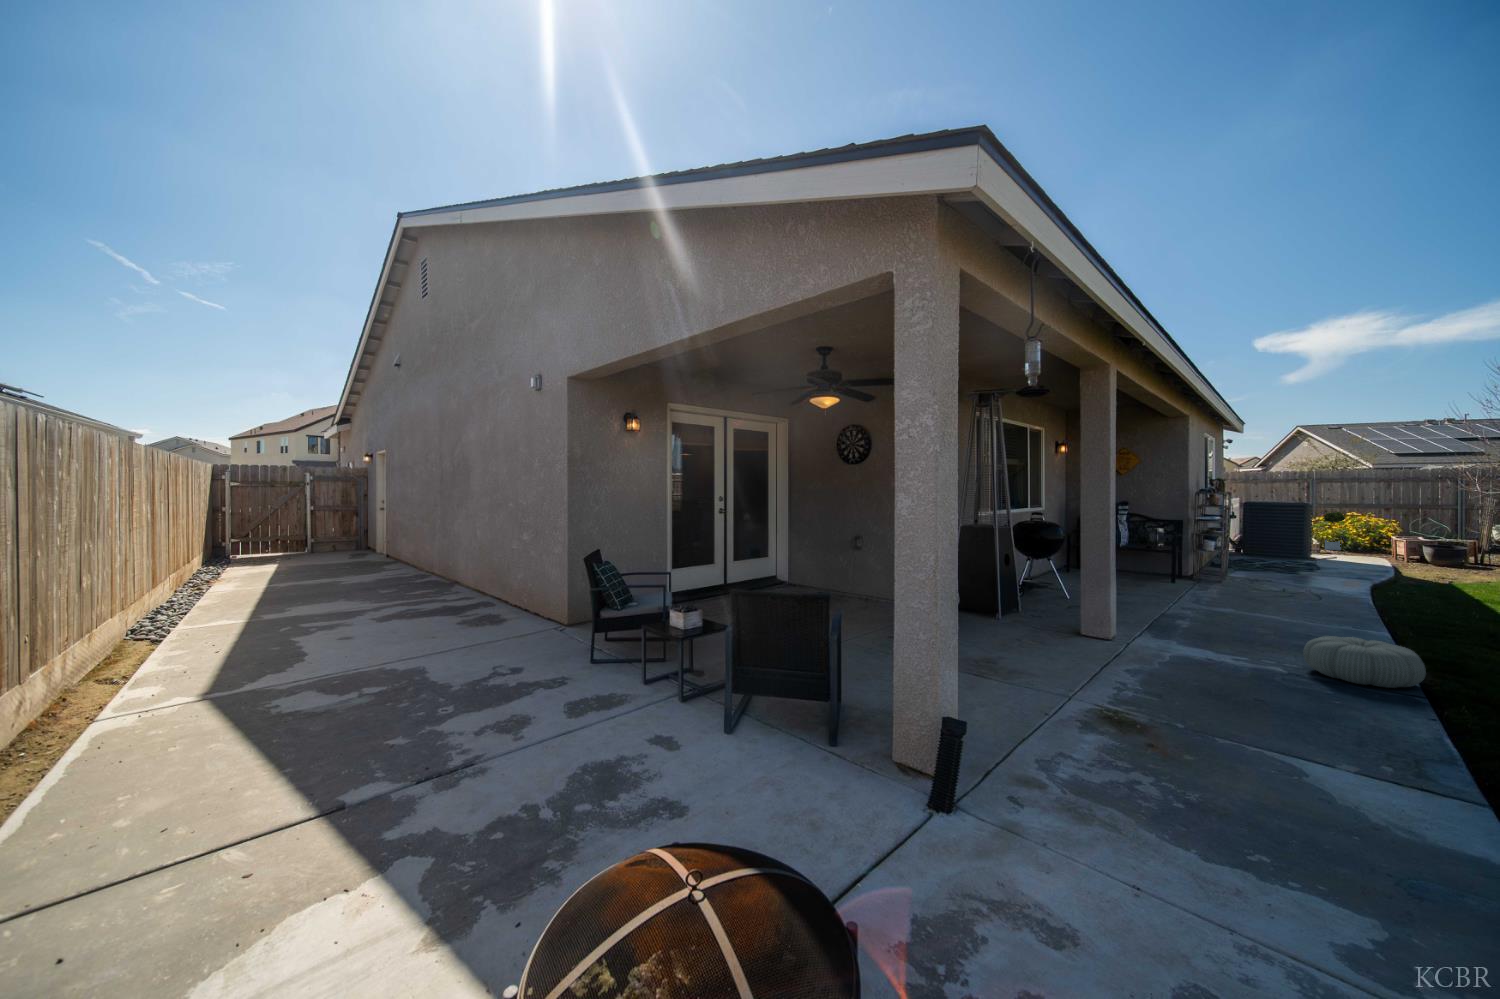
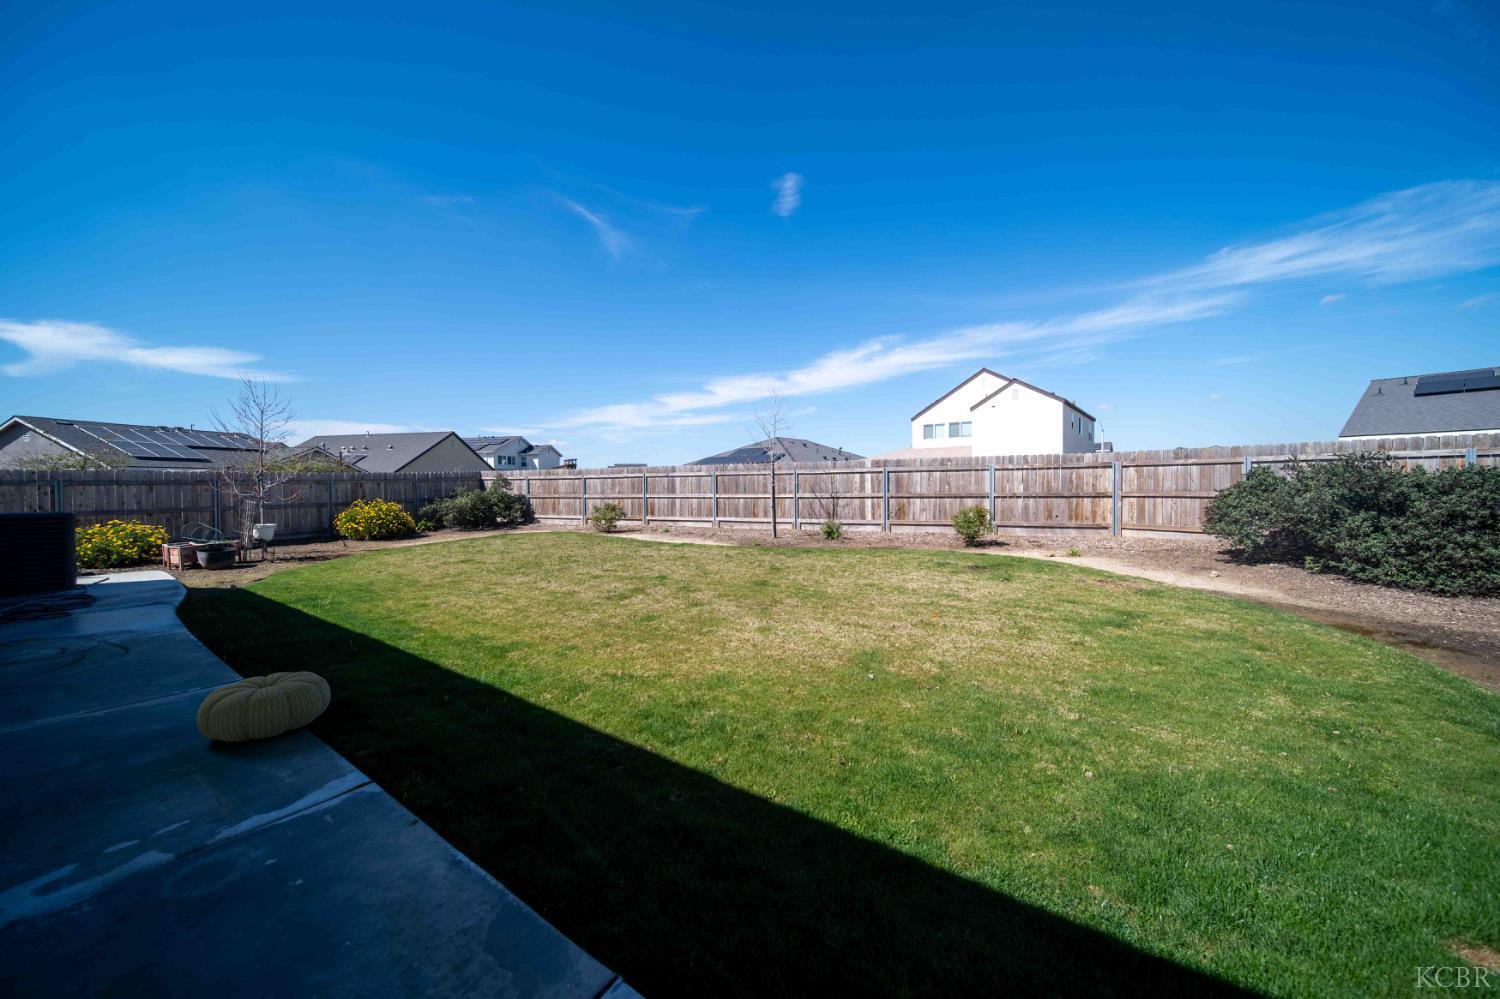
potted tree: present [1323,512,1346,550] -> none [80,521,108,569]

